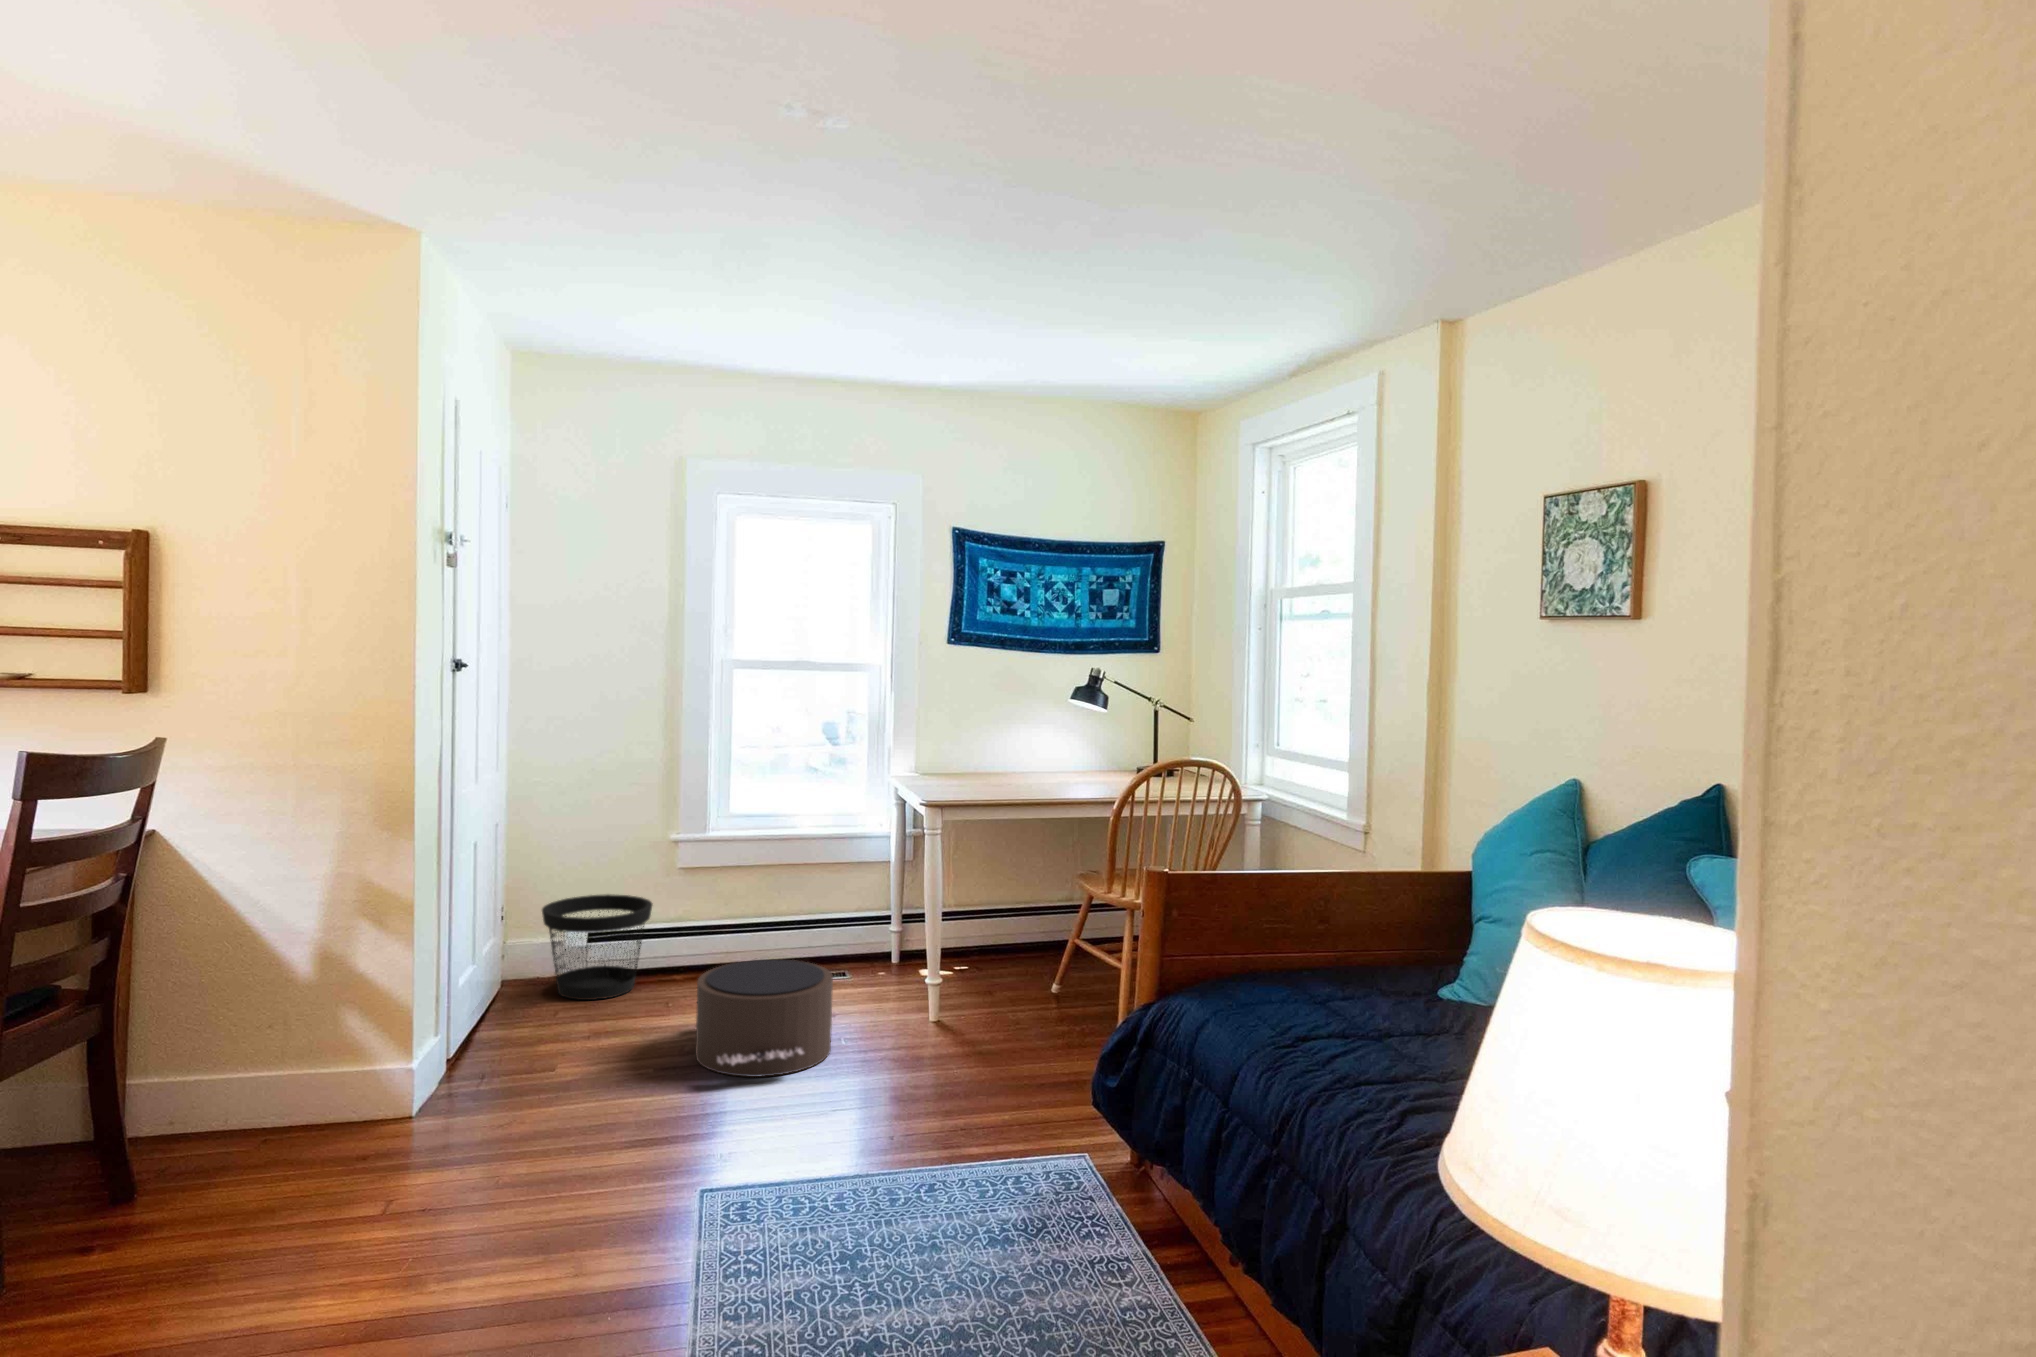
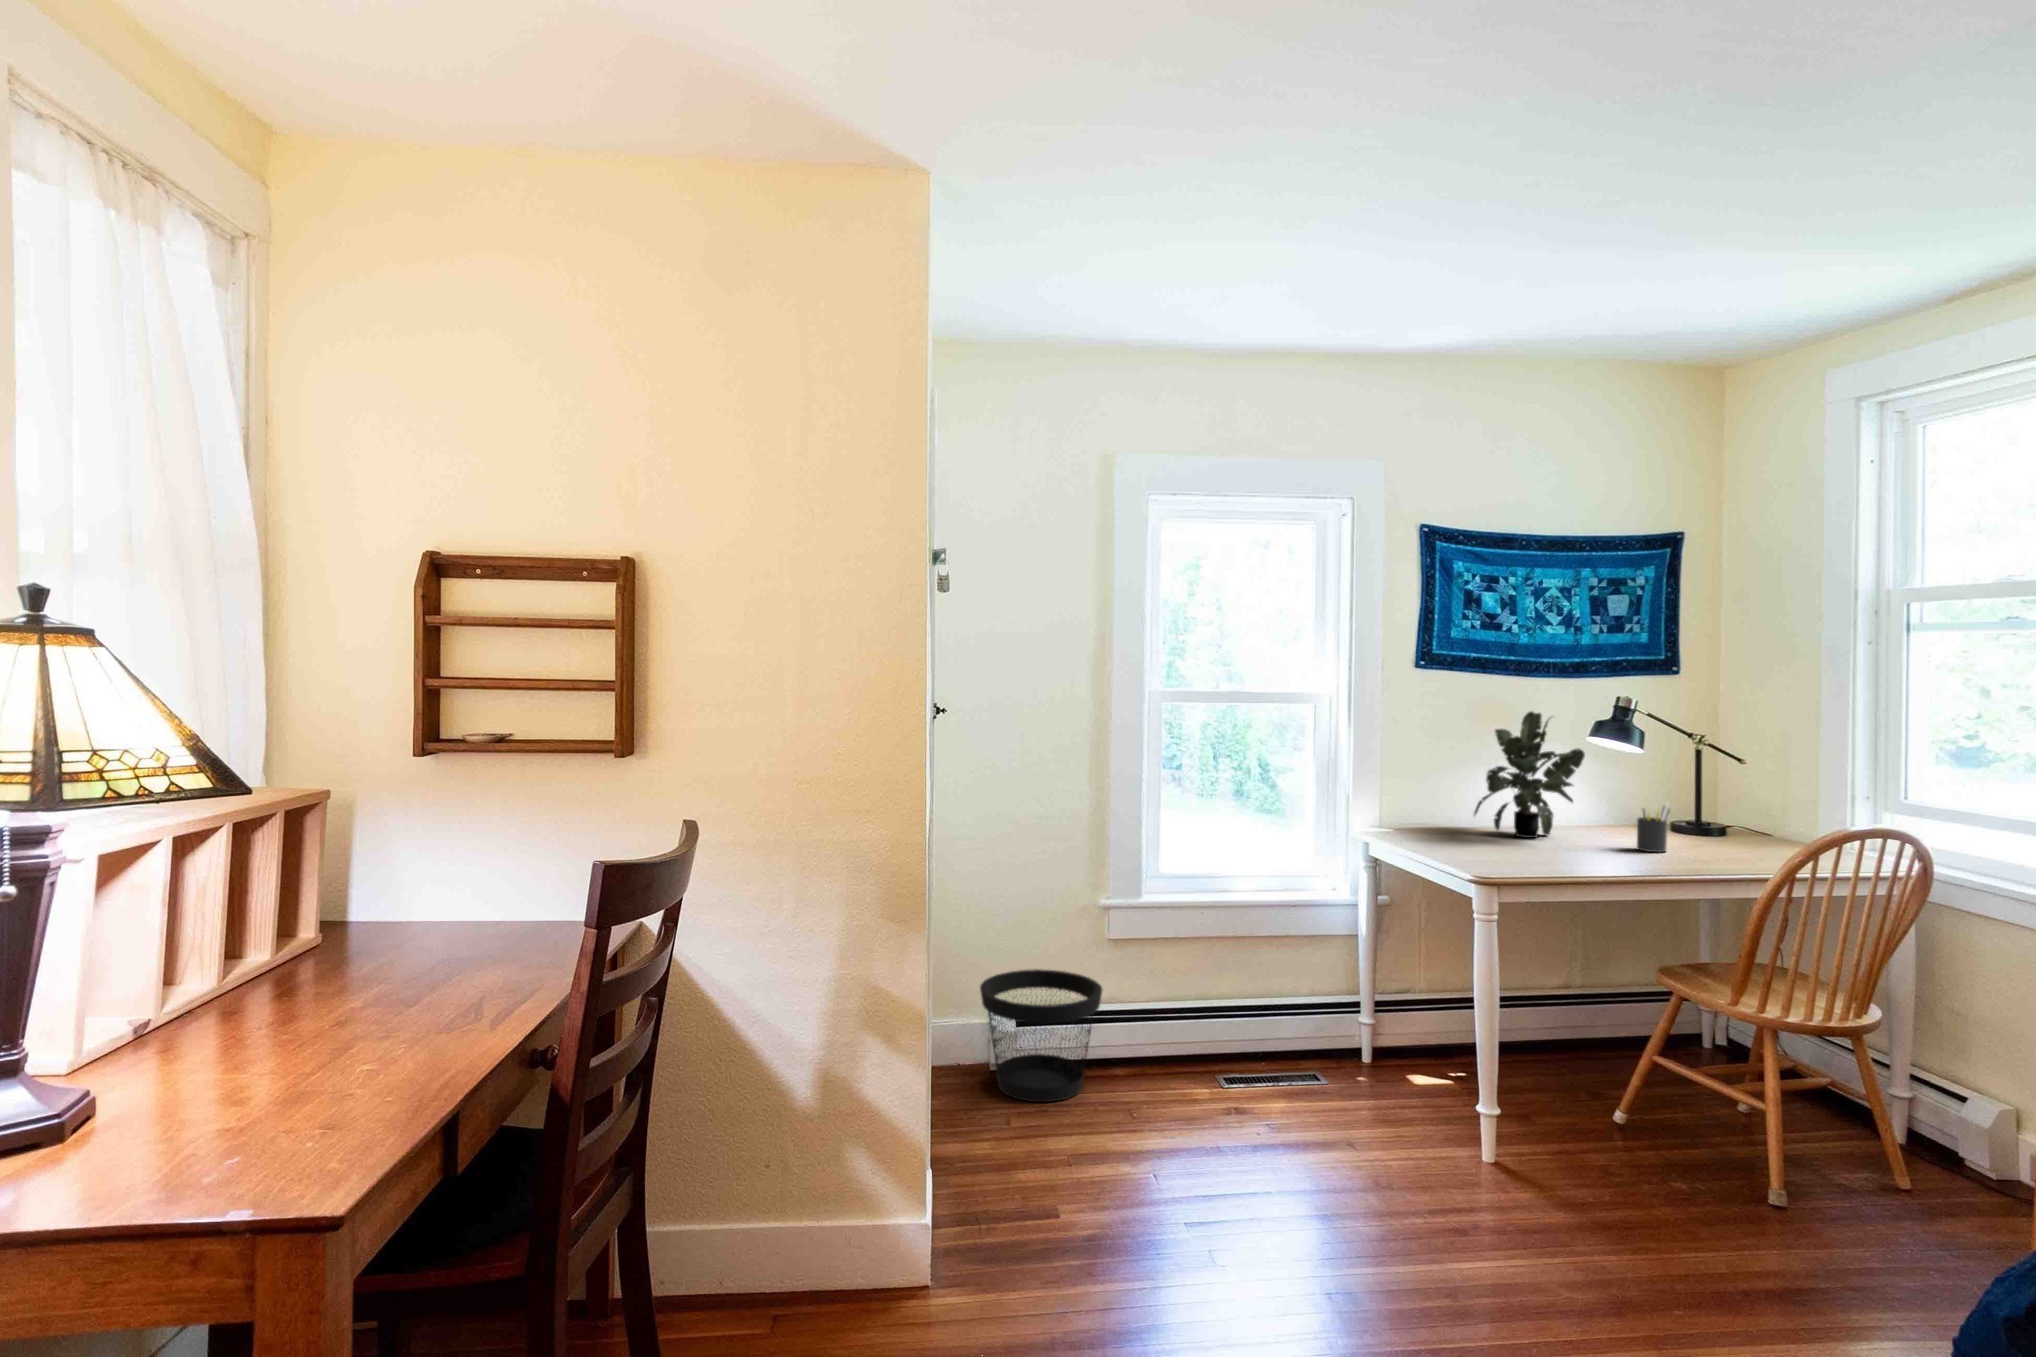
potted plant: none [981,680,1063,781] -> present [1474,712,1585,838]
pen holder: none [1085,750,1109,789] -> present [1637,802,1670,852]
pouf: present [696,959,833,1077] -> none [1202,1071,1395,1242]

